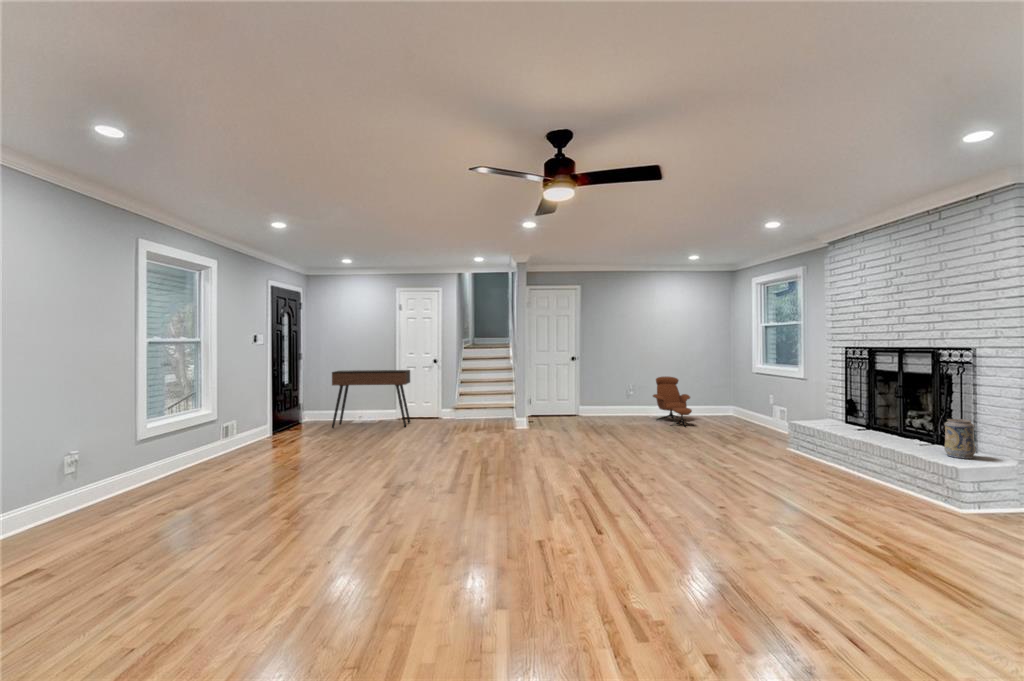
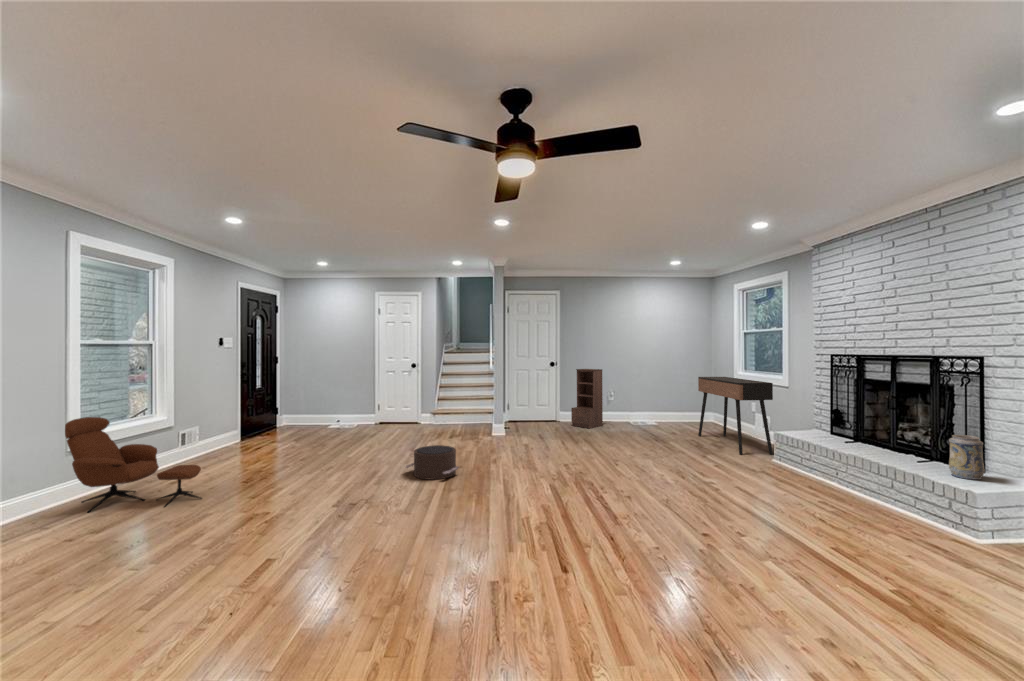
bookshelf: none [591,363,622,422] -> present [571,369,603,429]
console table: present [332,370,410,428] -> present [698,377,773,455]
lounge chair: present [653,376,692,426] -> present [65,417,202,512]
pouf: none [439,435,491,466] -> present [406,445,459,480]

